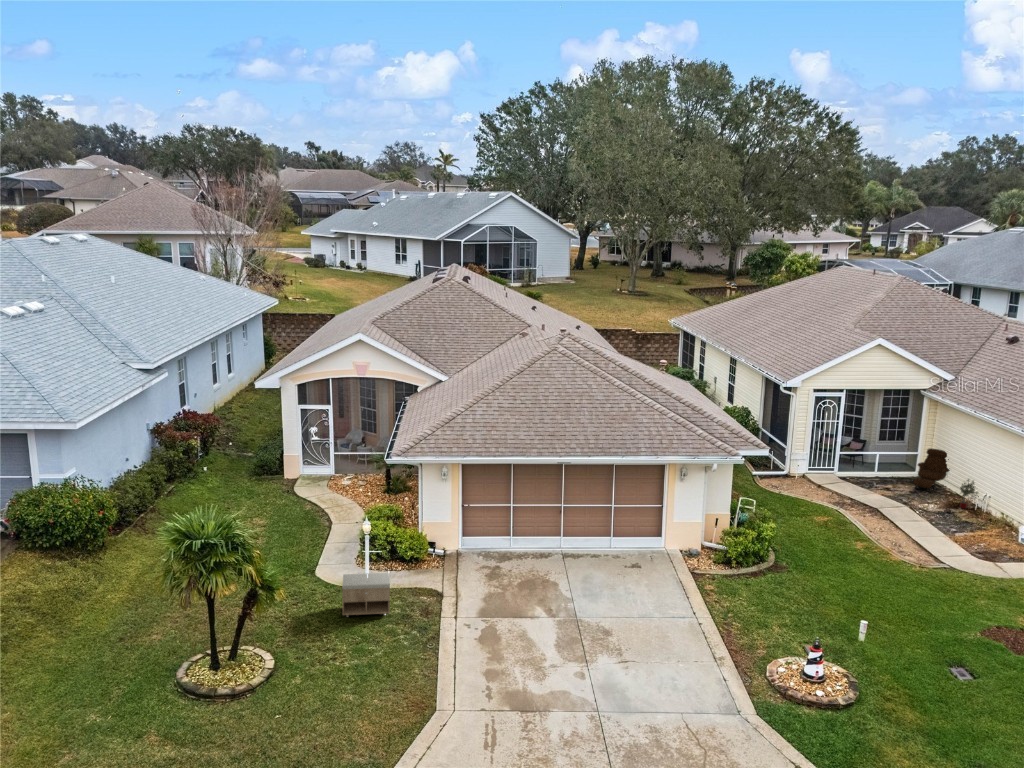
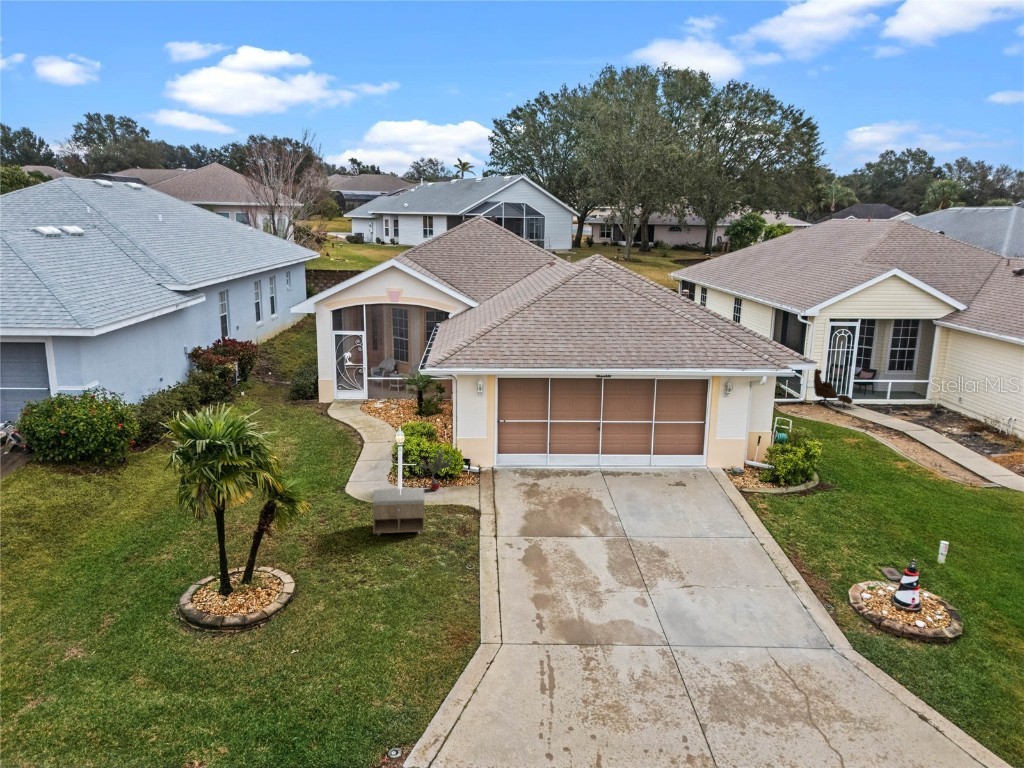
lounge chair: present [913,448,950,491] -> present [814,369,853,409]
potted tree: present [960,479,978,509] -> present [419,449,452,491]

